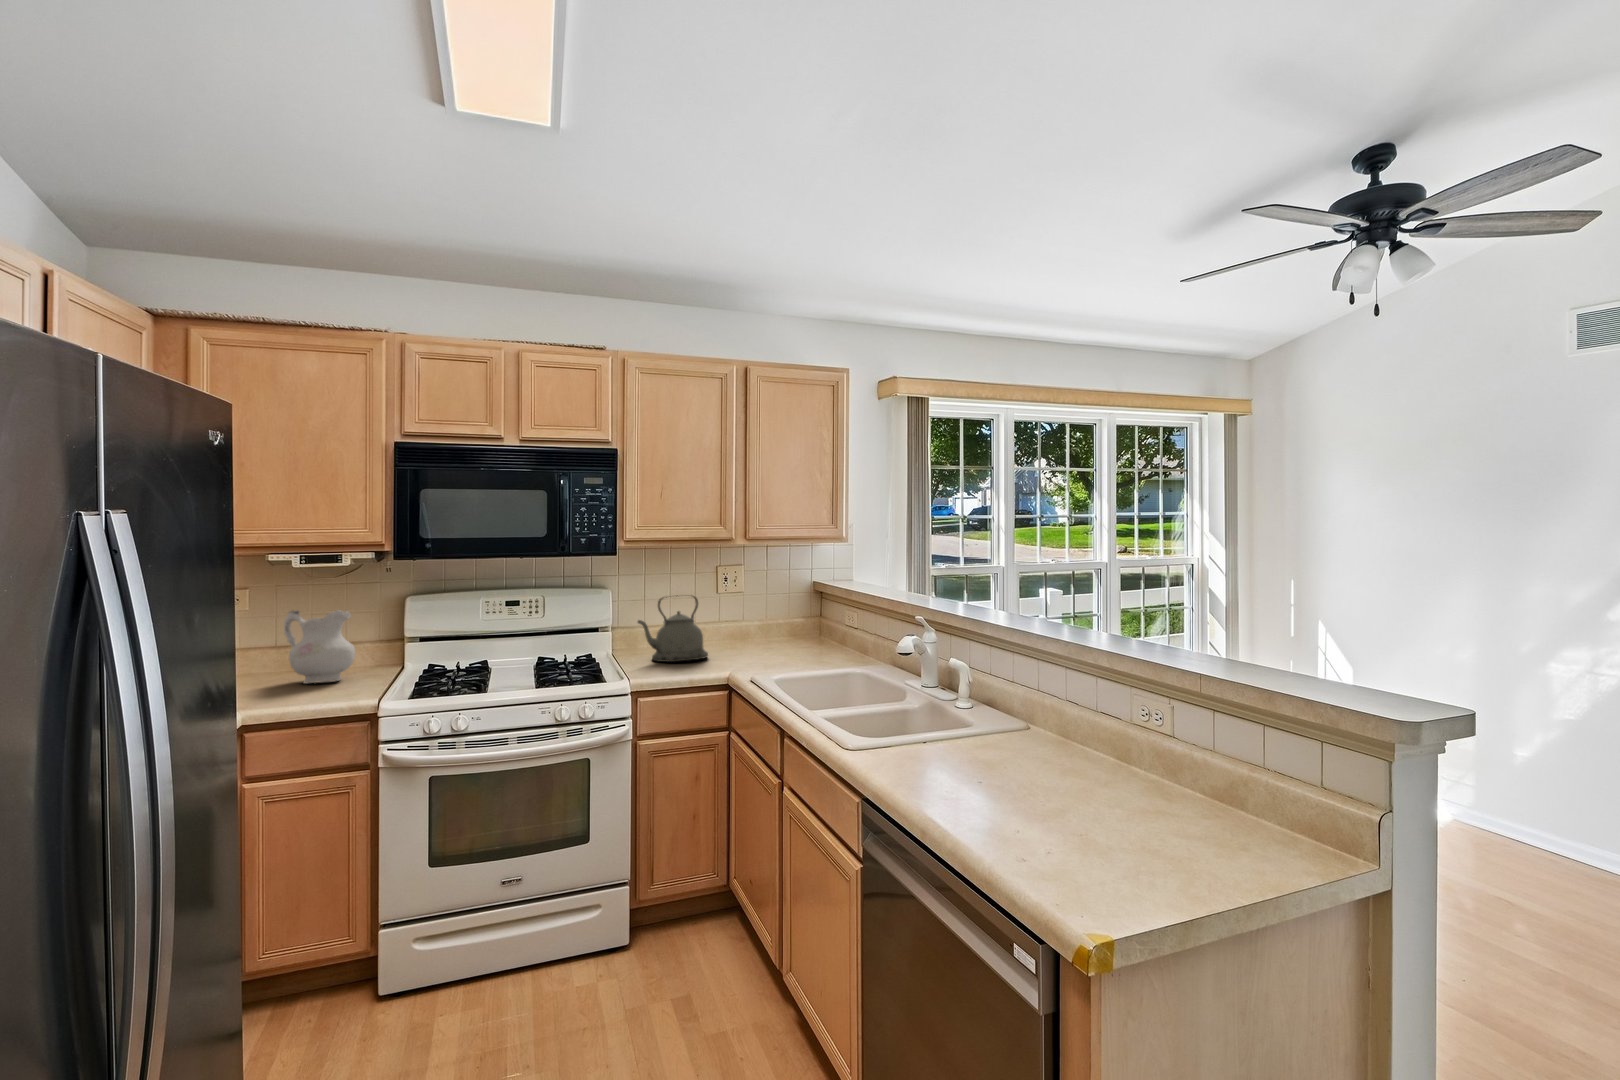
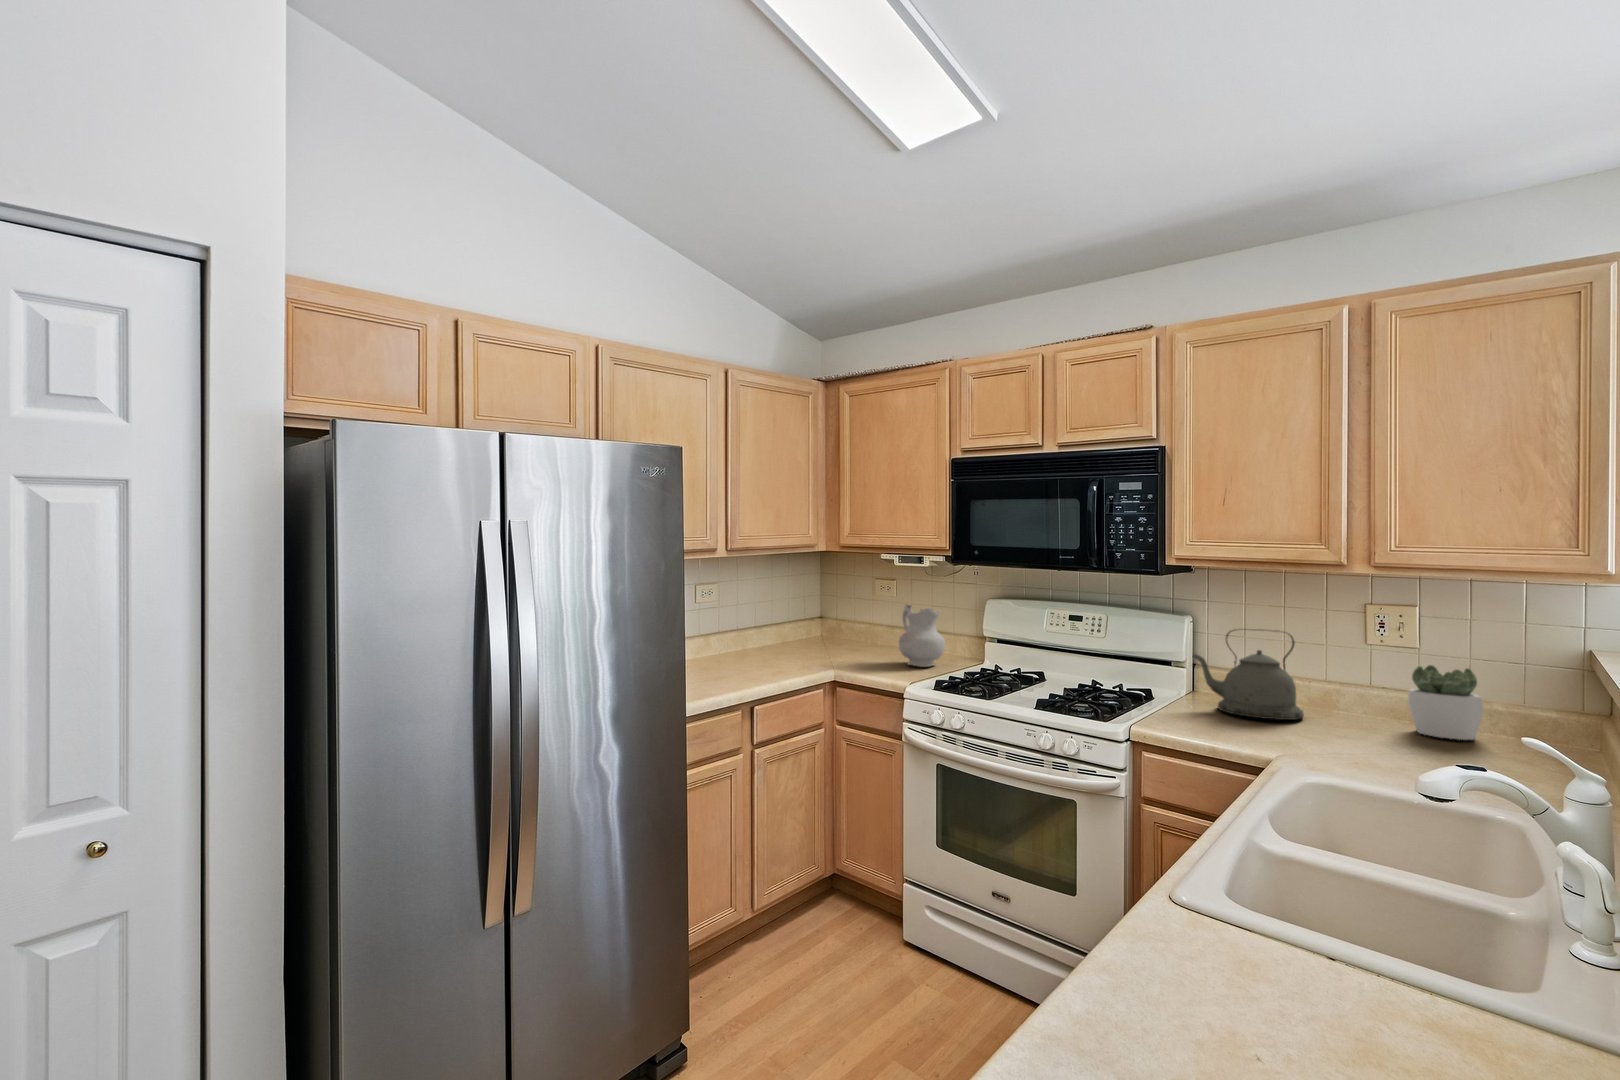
succulent plant: none [756,607,794,652] -> present [1408,665,1483,740]

